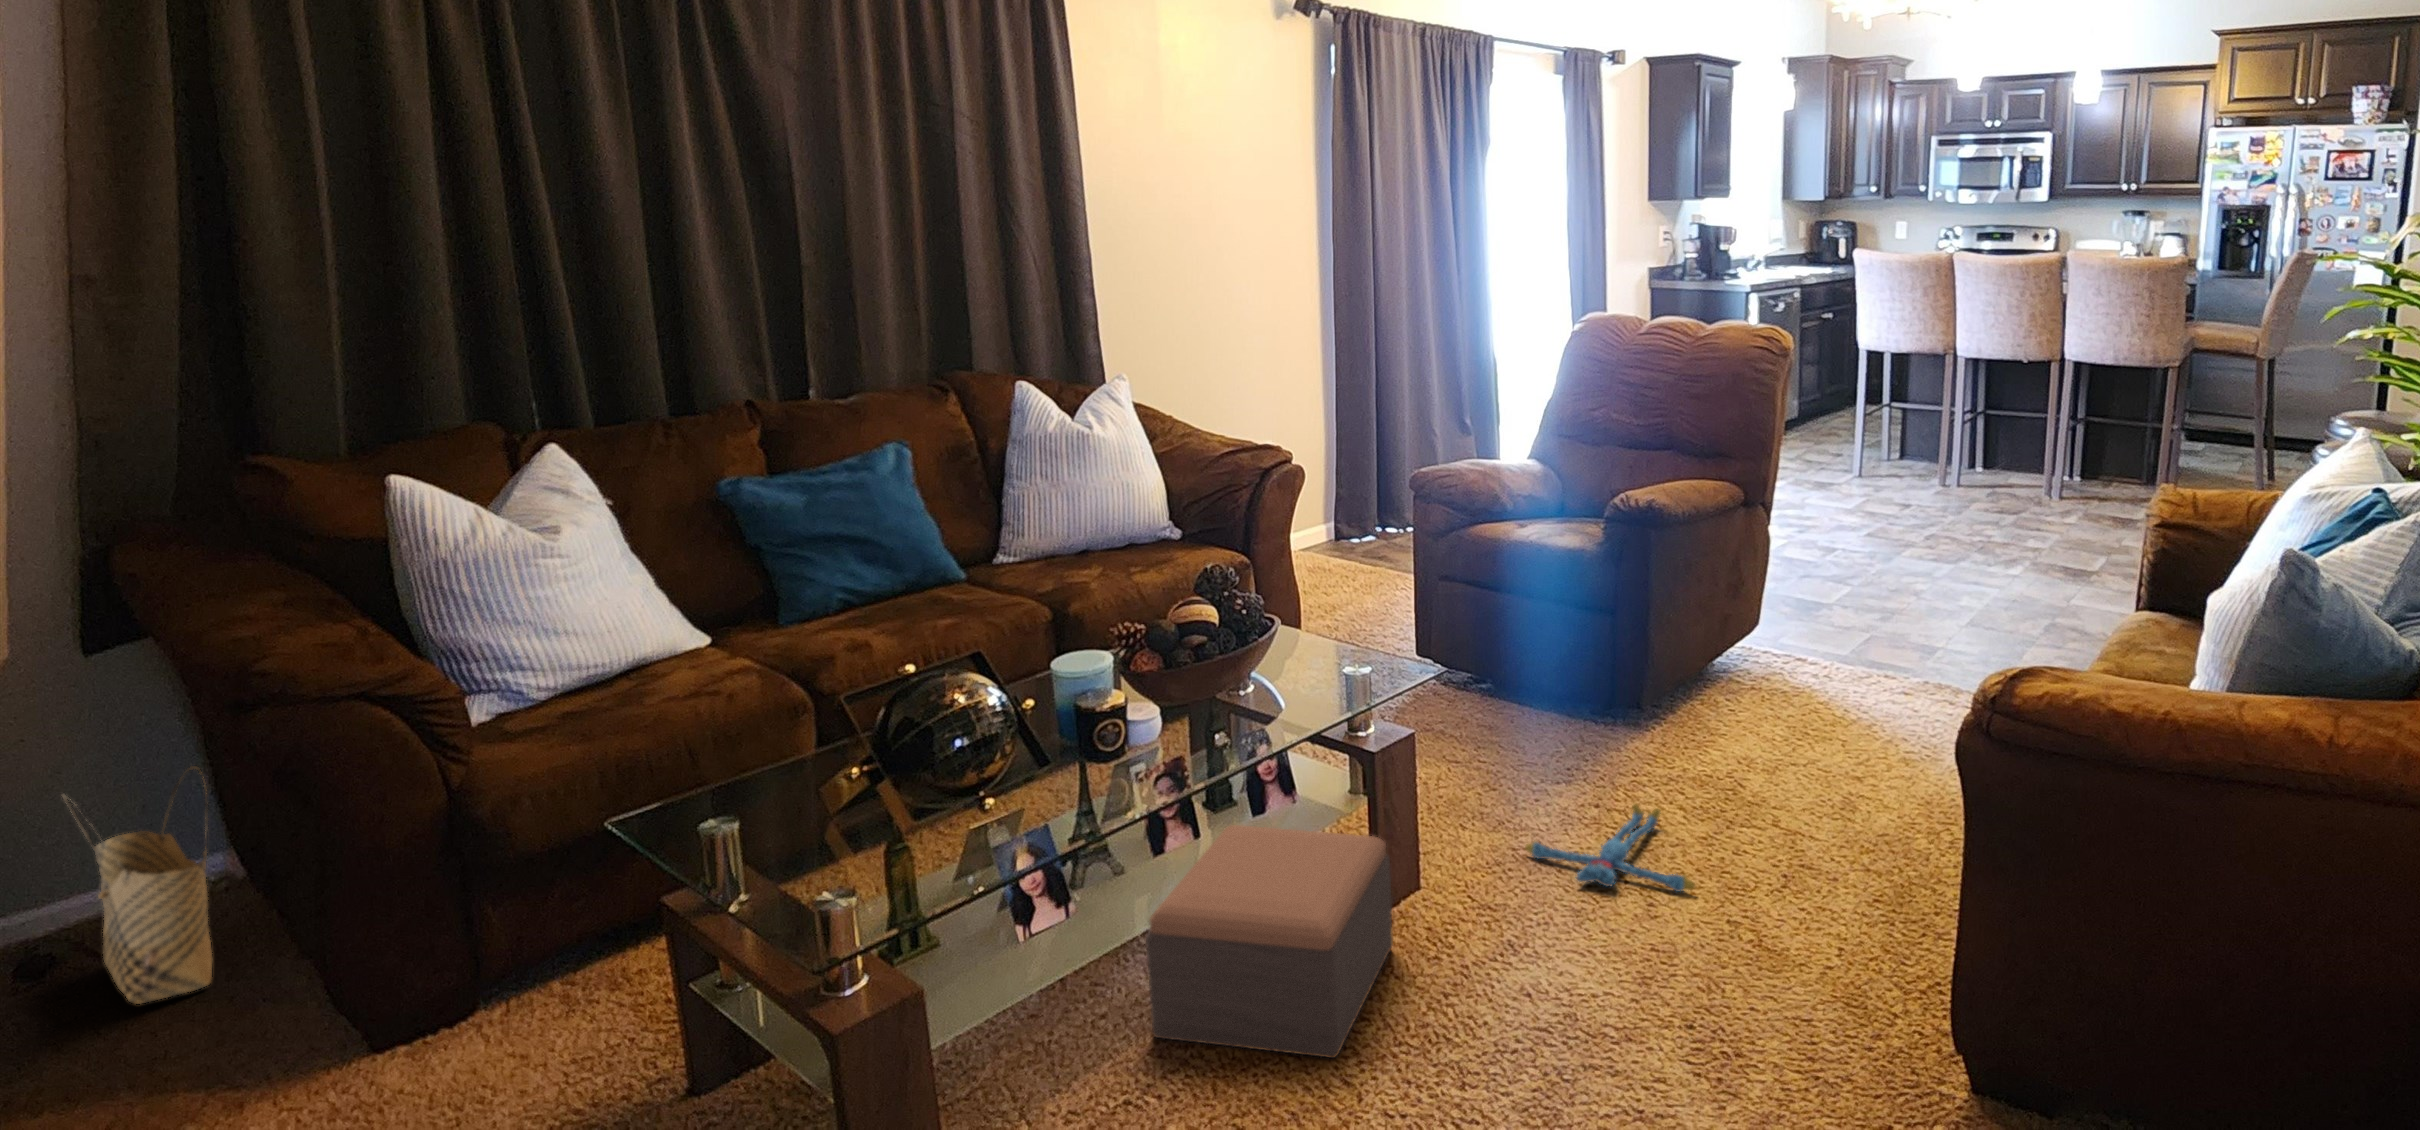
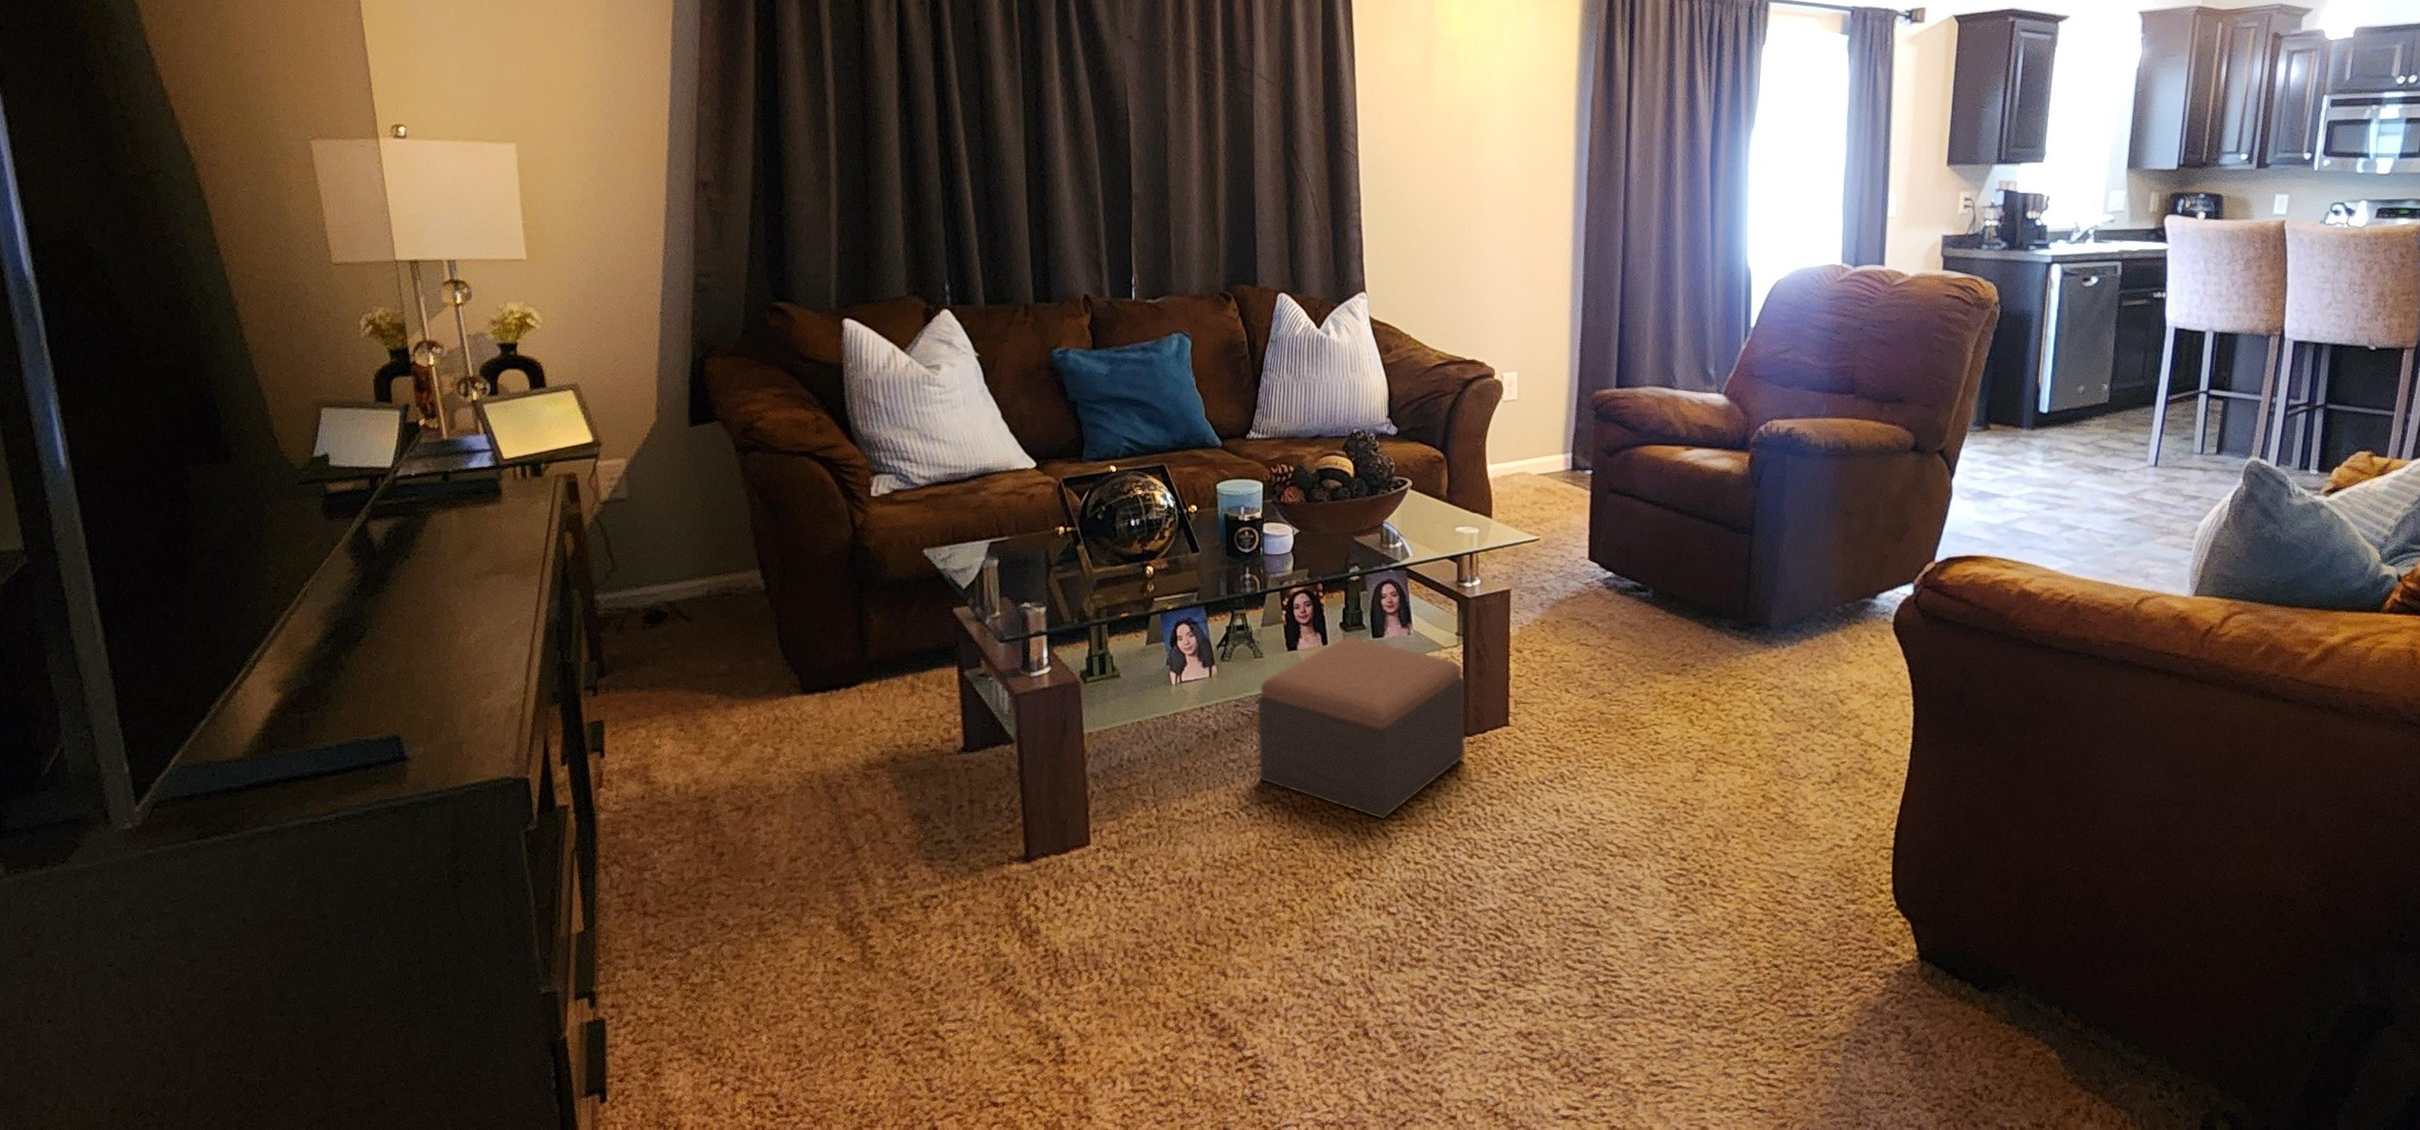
woven basket: present [62,766,212,1004] -> none [670,500,741,644]
plush toy: present [1525,804,1695,892] -> none [1610,694,1748,769]

